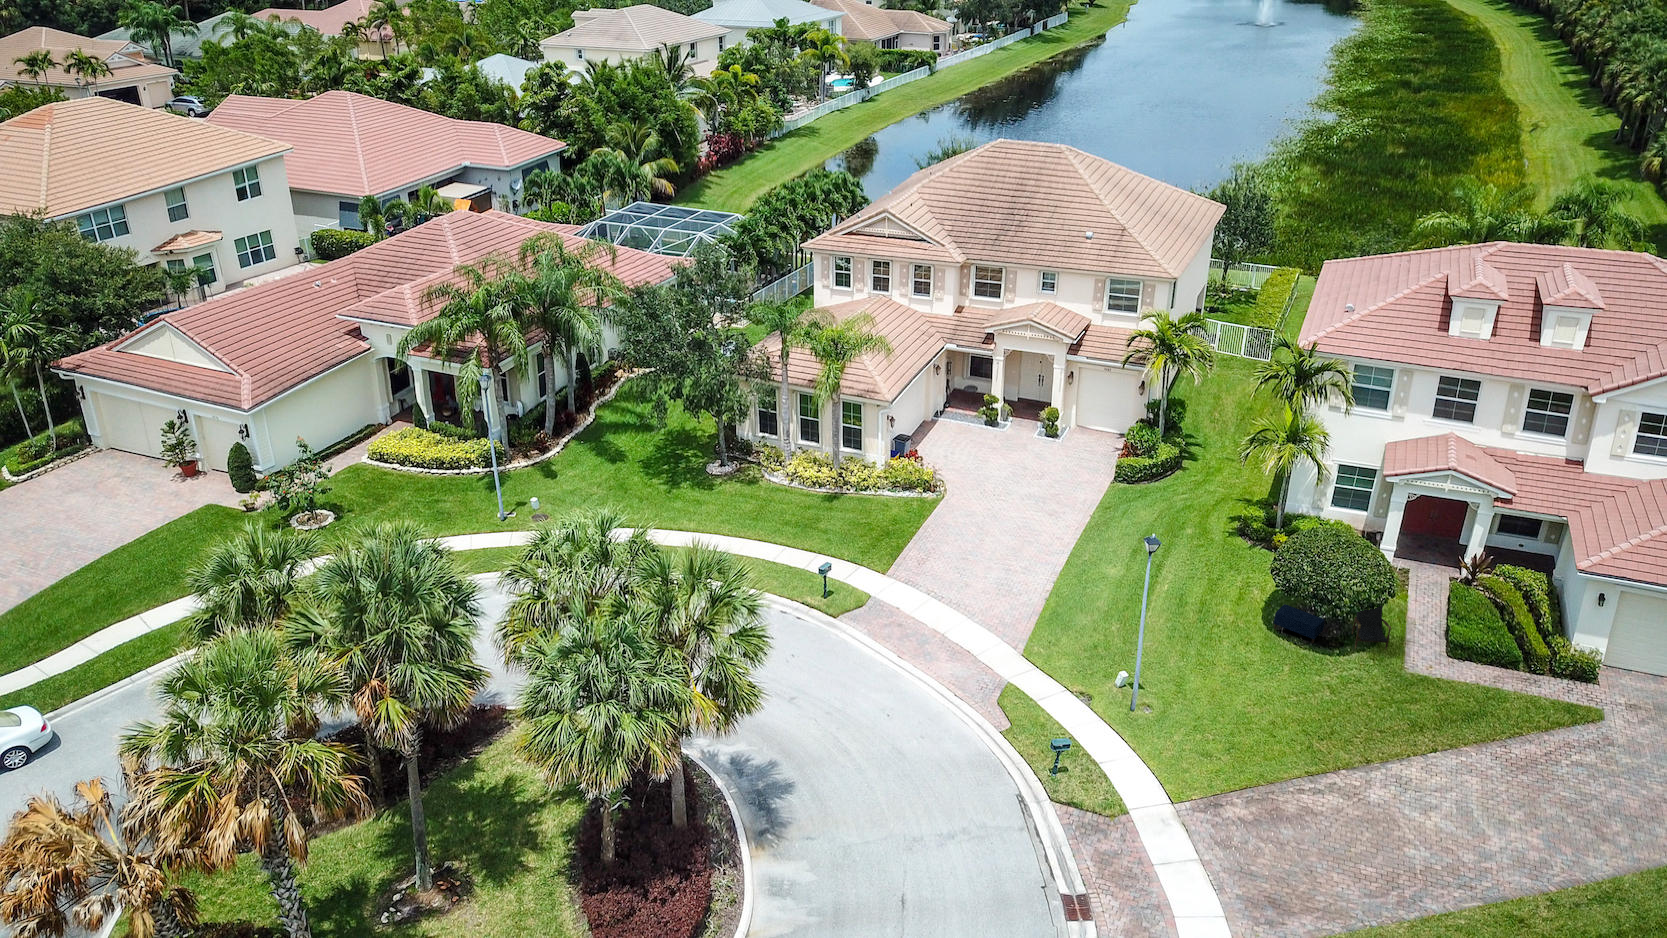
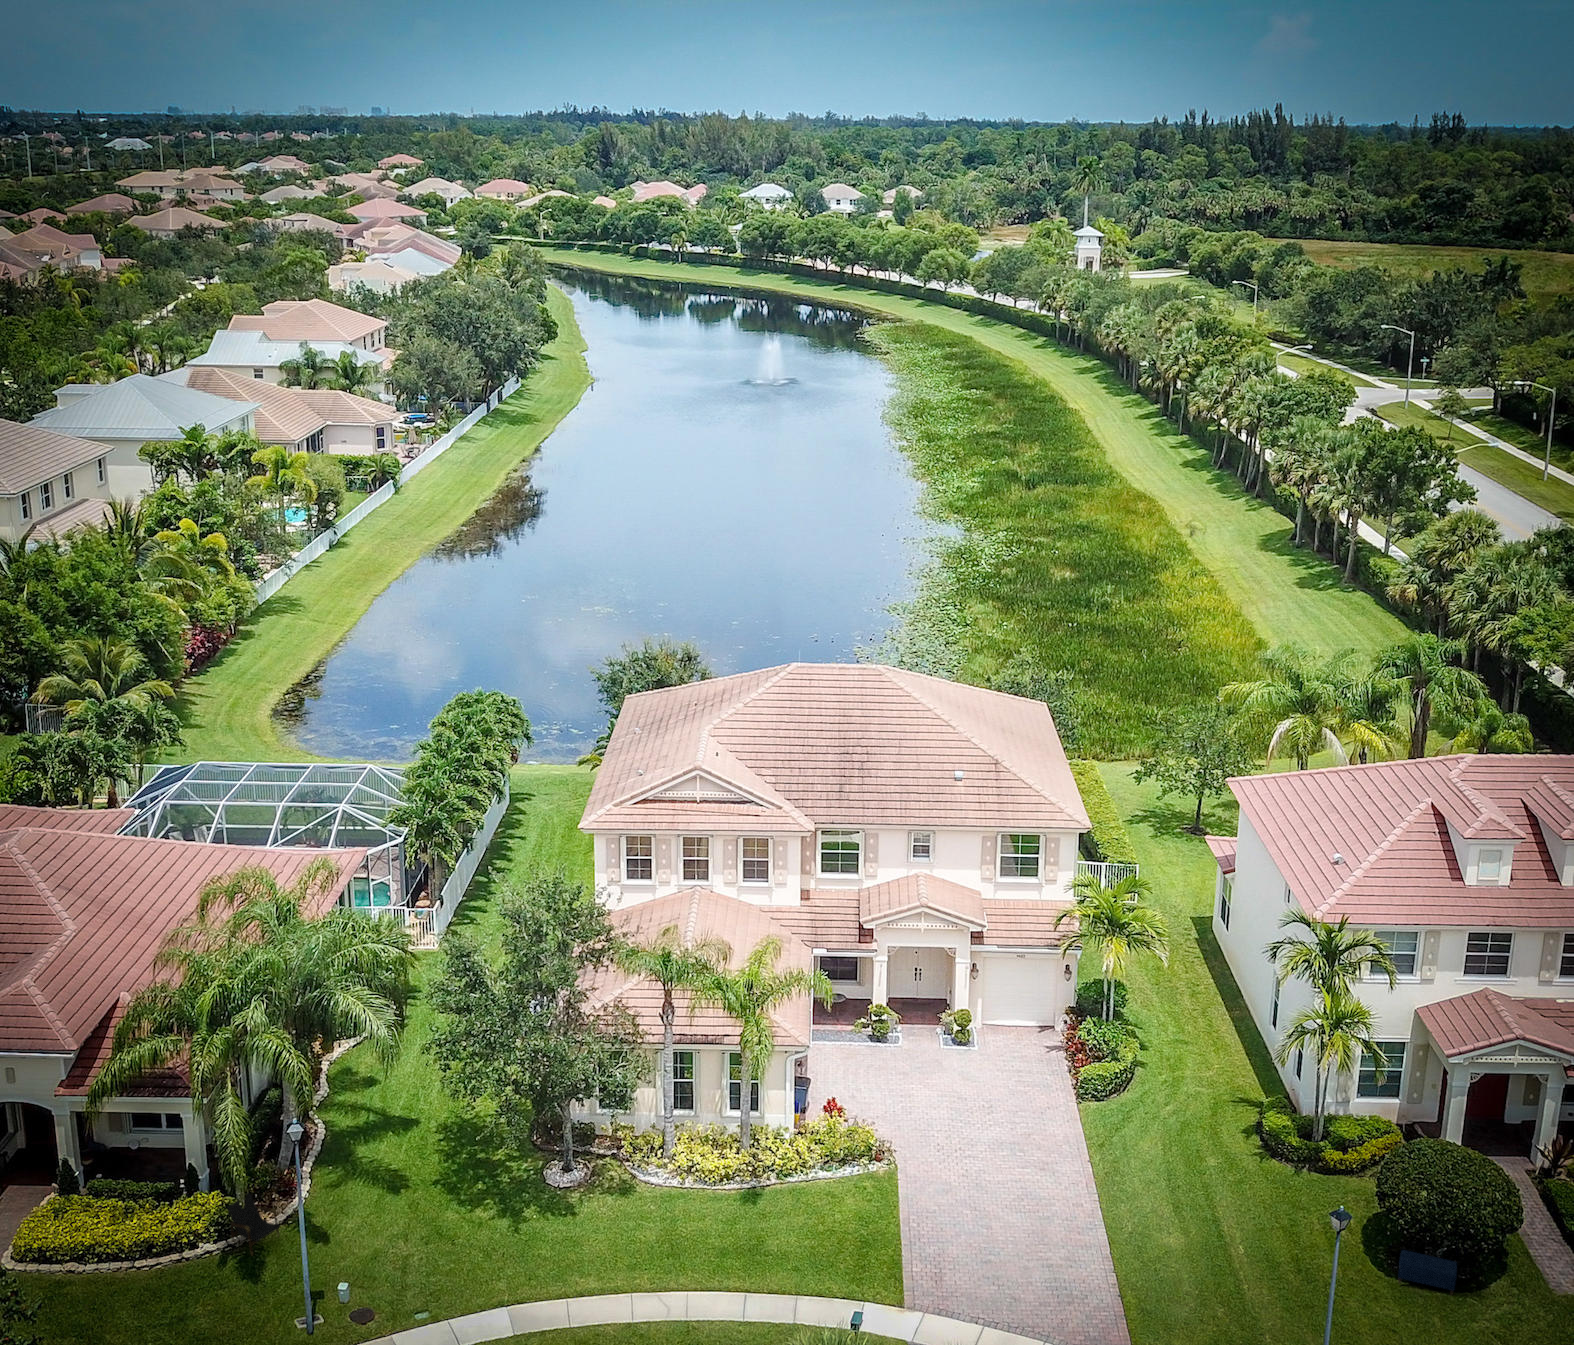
lounge chair: present [1352,605,1391,650] -> present [228,1194,279,1255]

